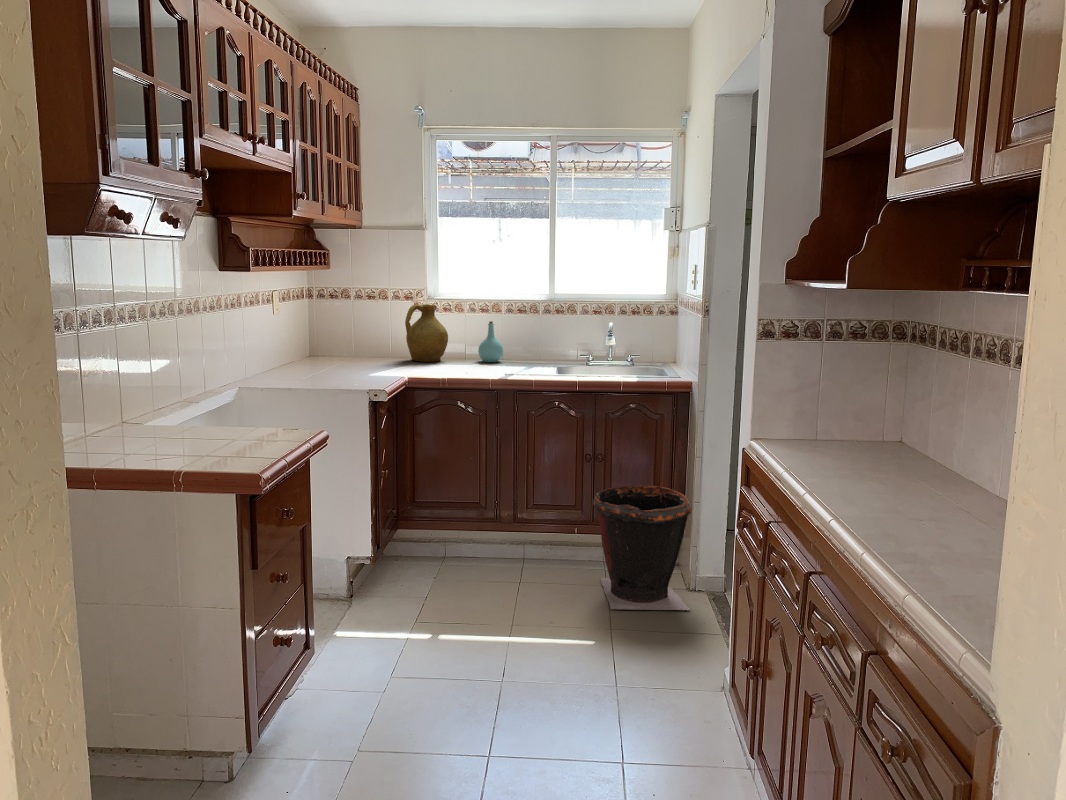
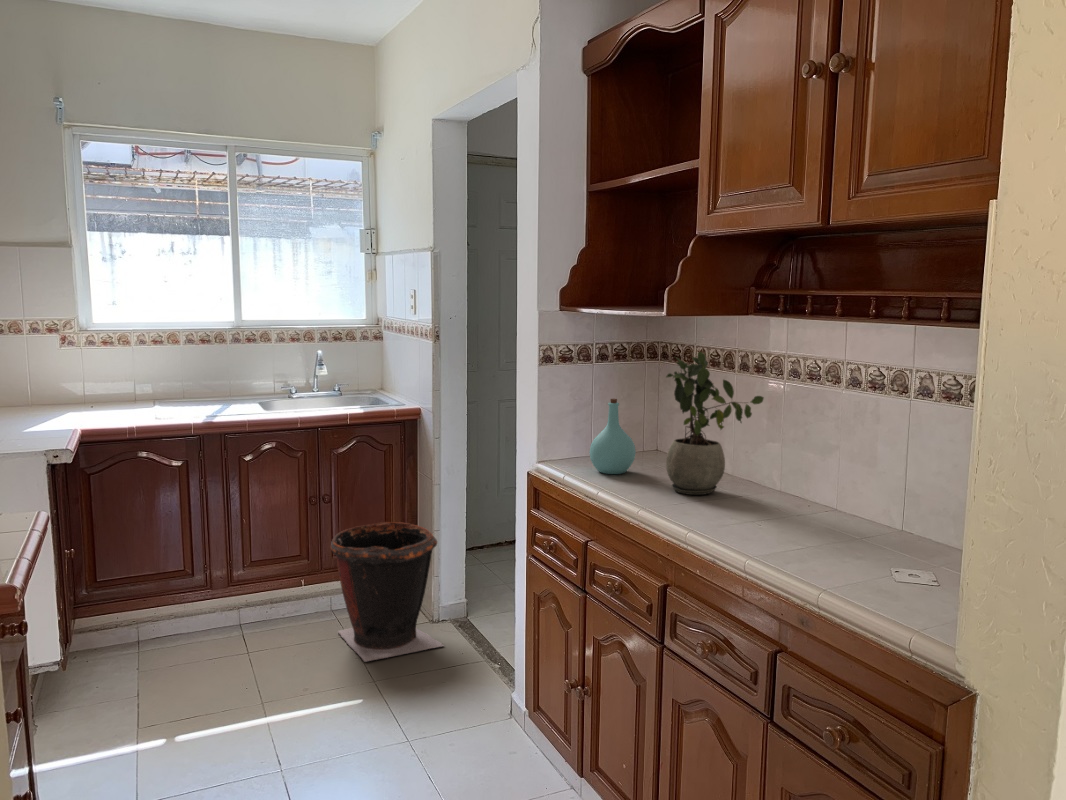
pitcher: present [405,304,448,362] -> none [55,337,113,408]
bottle: present [478,321,503,362] -> present [589,399,636,474]
potted plant: none [859,330,972,487] -> present [666,352,764,495]

